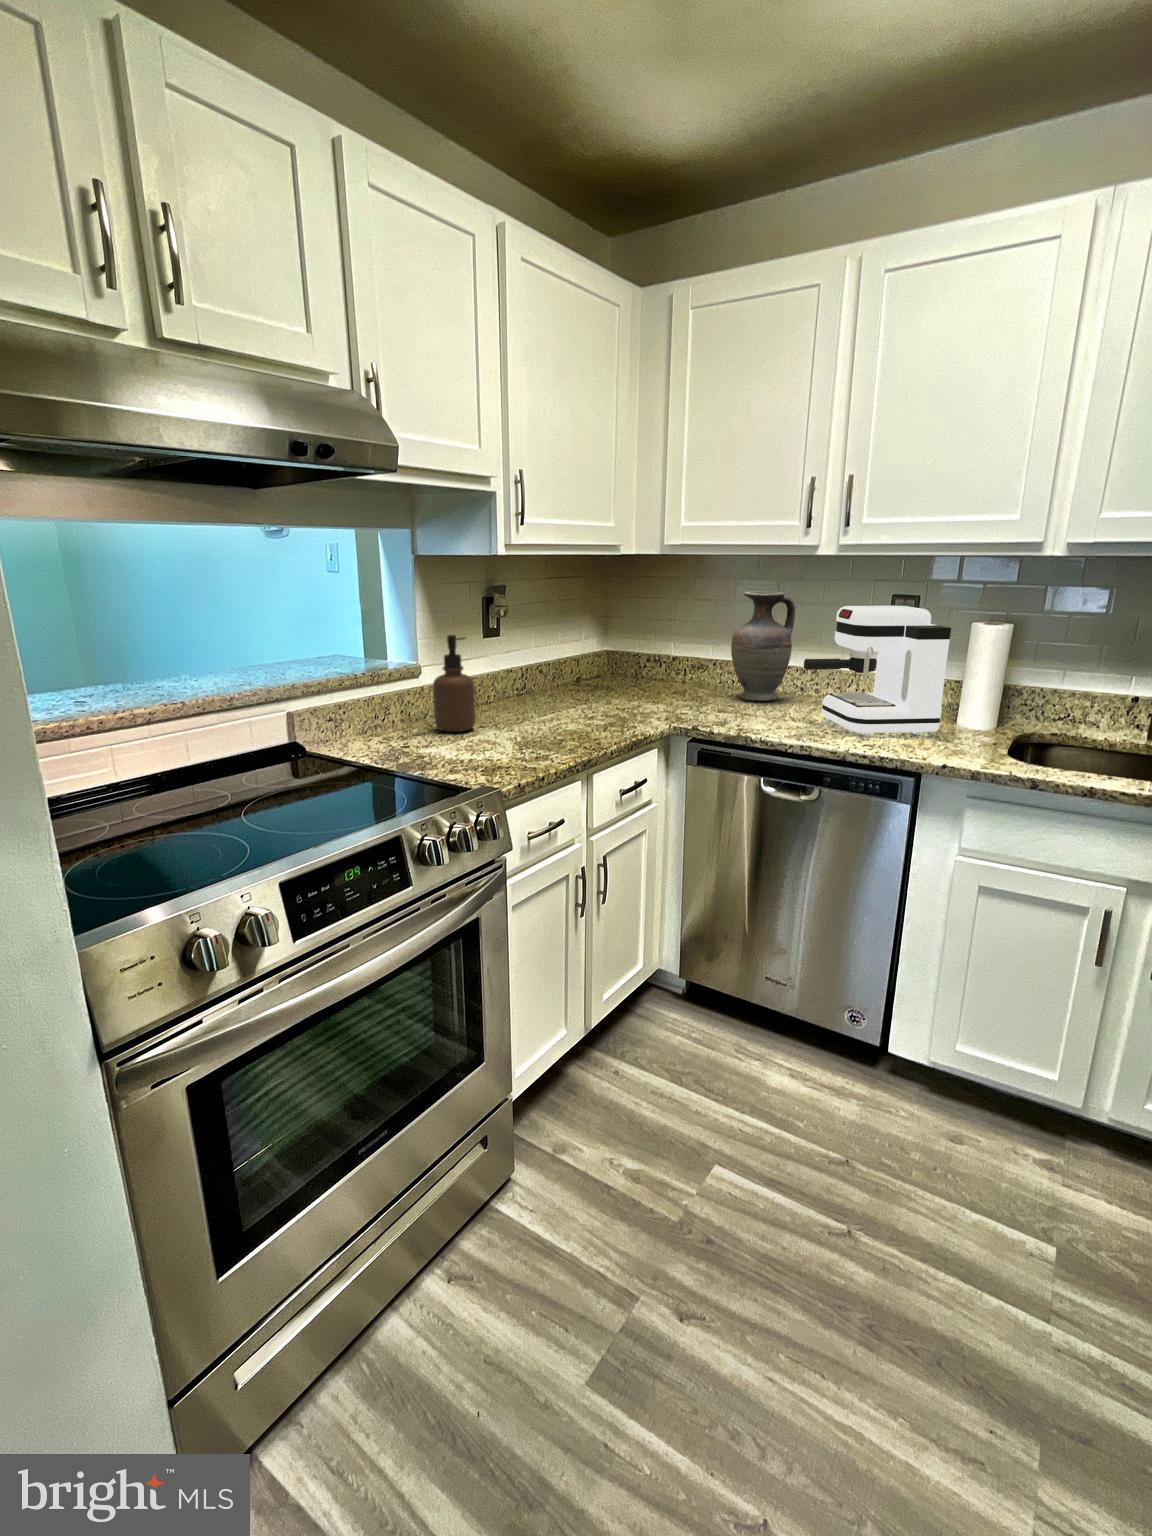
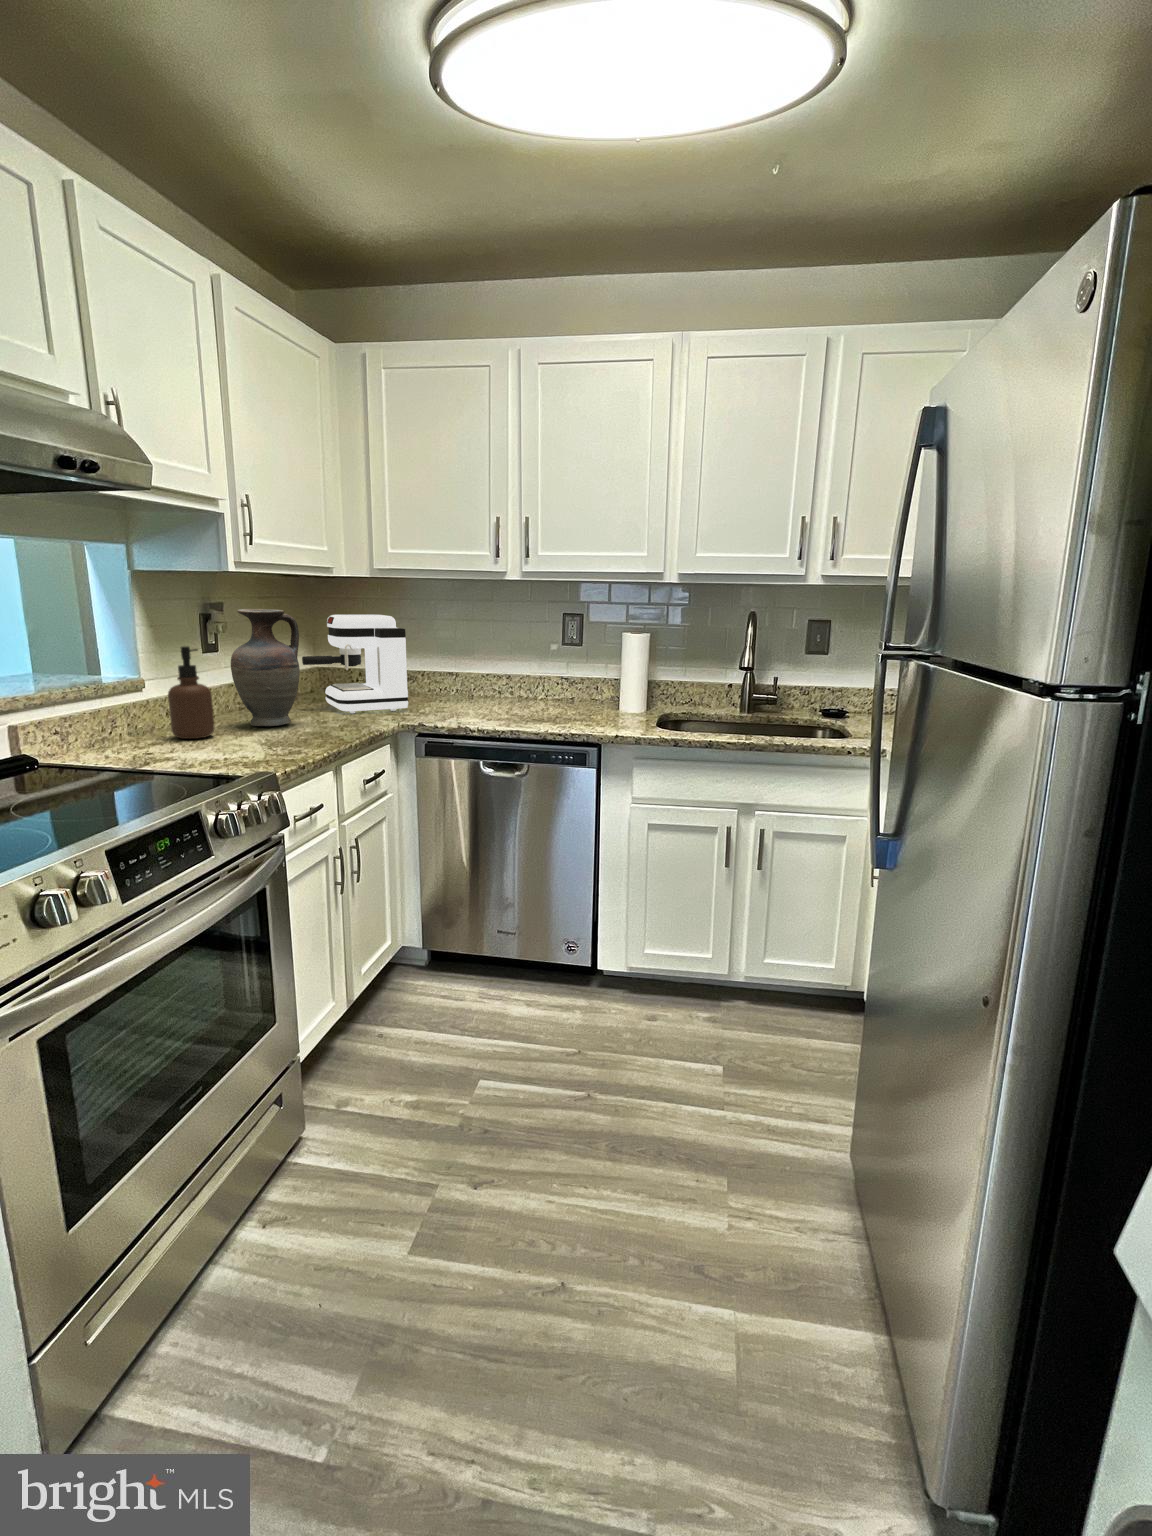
vase: present [731,591,795,701] -> present [231,609,300,726]
coffee maker: present [804,606,951,735] -> present [302,615,408,714]

